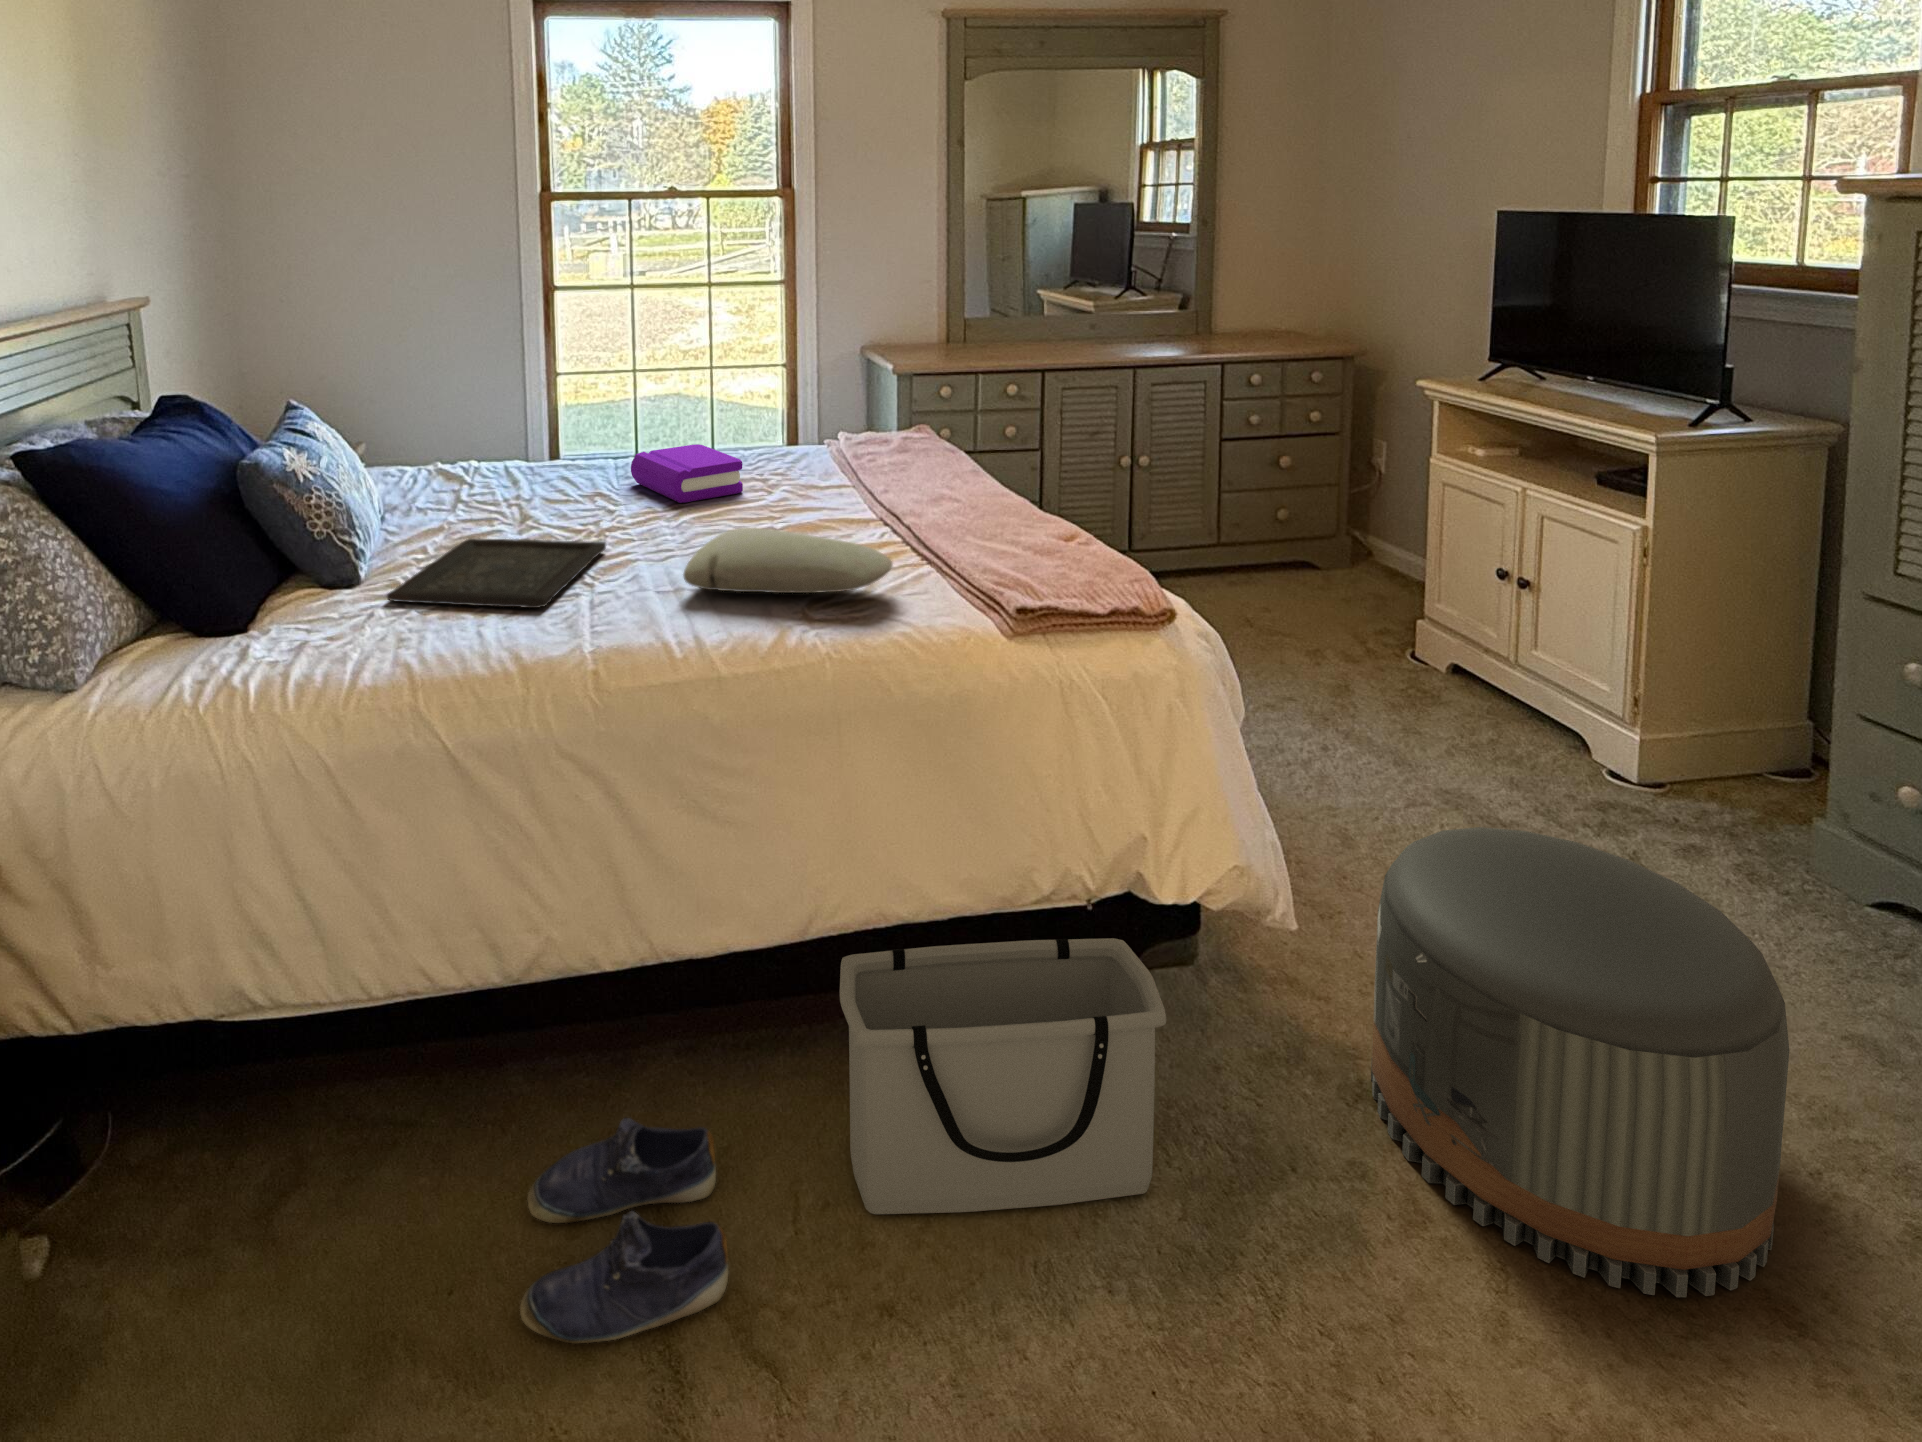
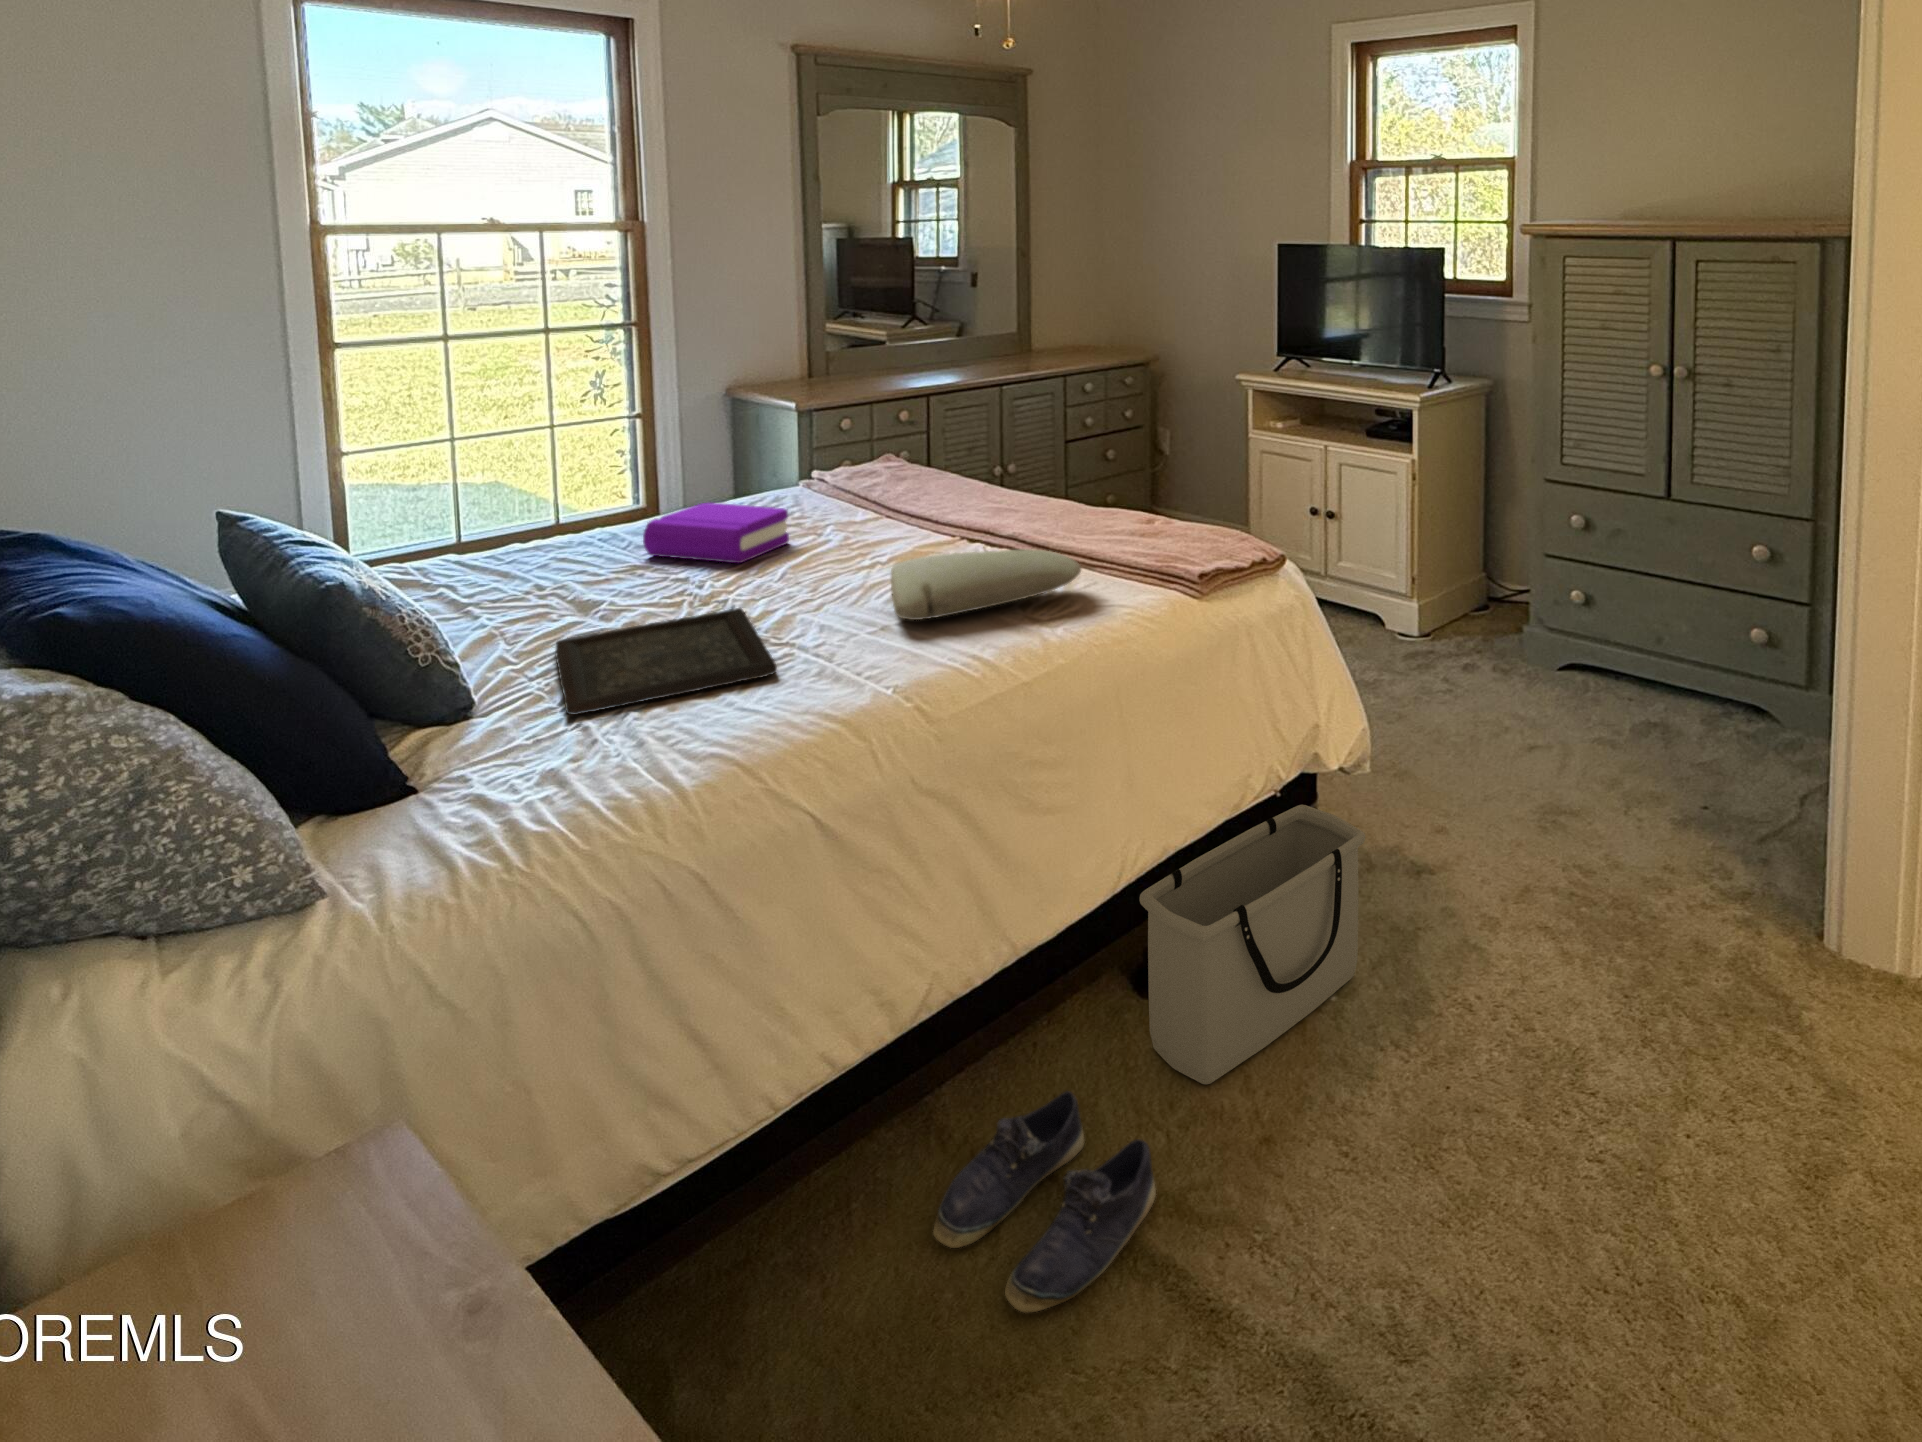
pouf: present [1371,827,1789,1297] -> none [1406,654,1624,901]

